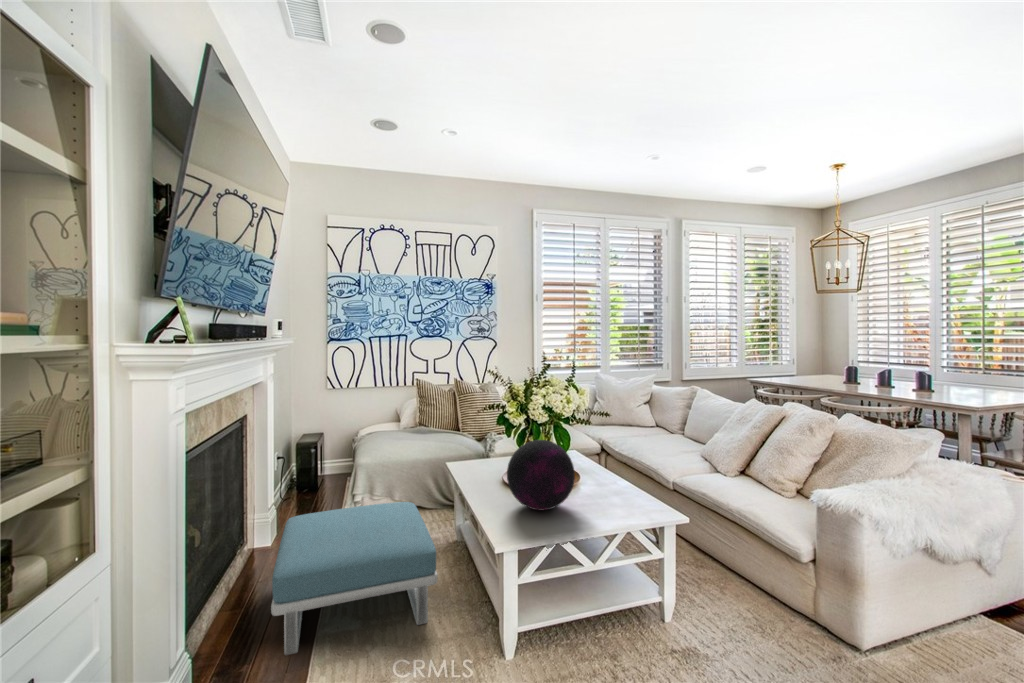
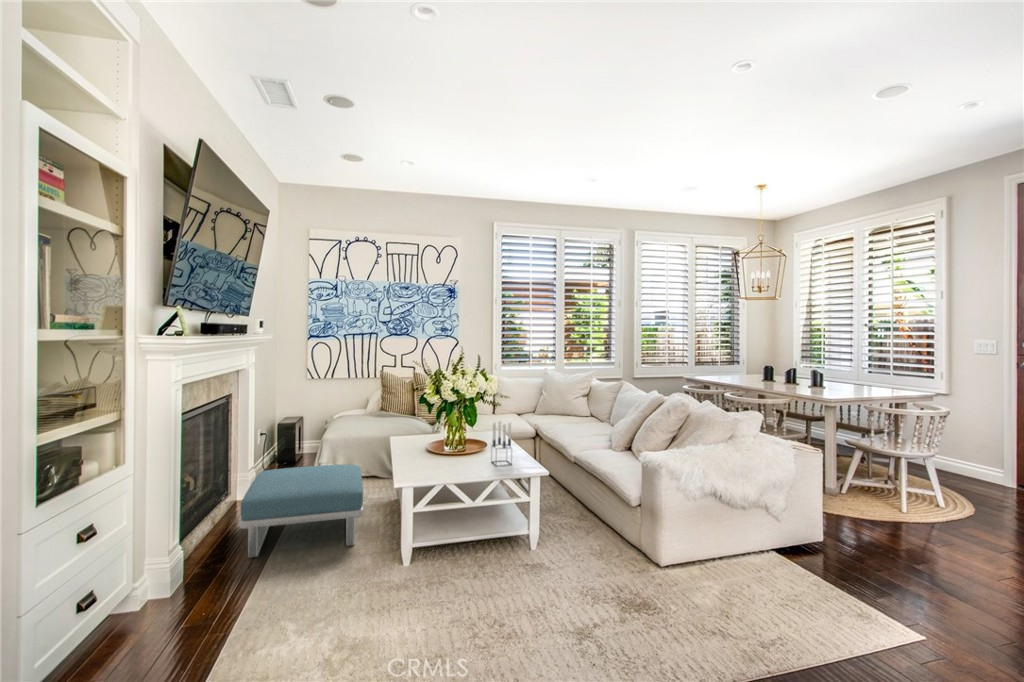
decorative orb: present [507,440,575,510] -> none [416,413,467,464]
candle holder: none [603,448,634,510] -> present [492,421,512,465]

